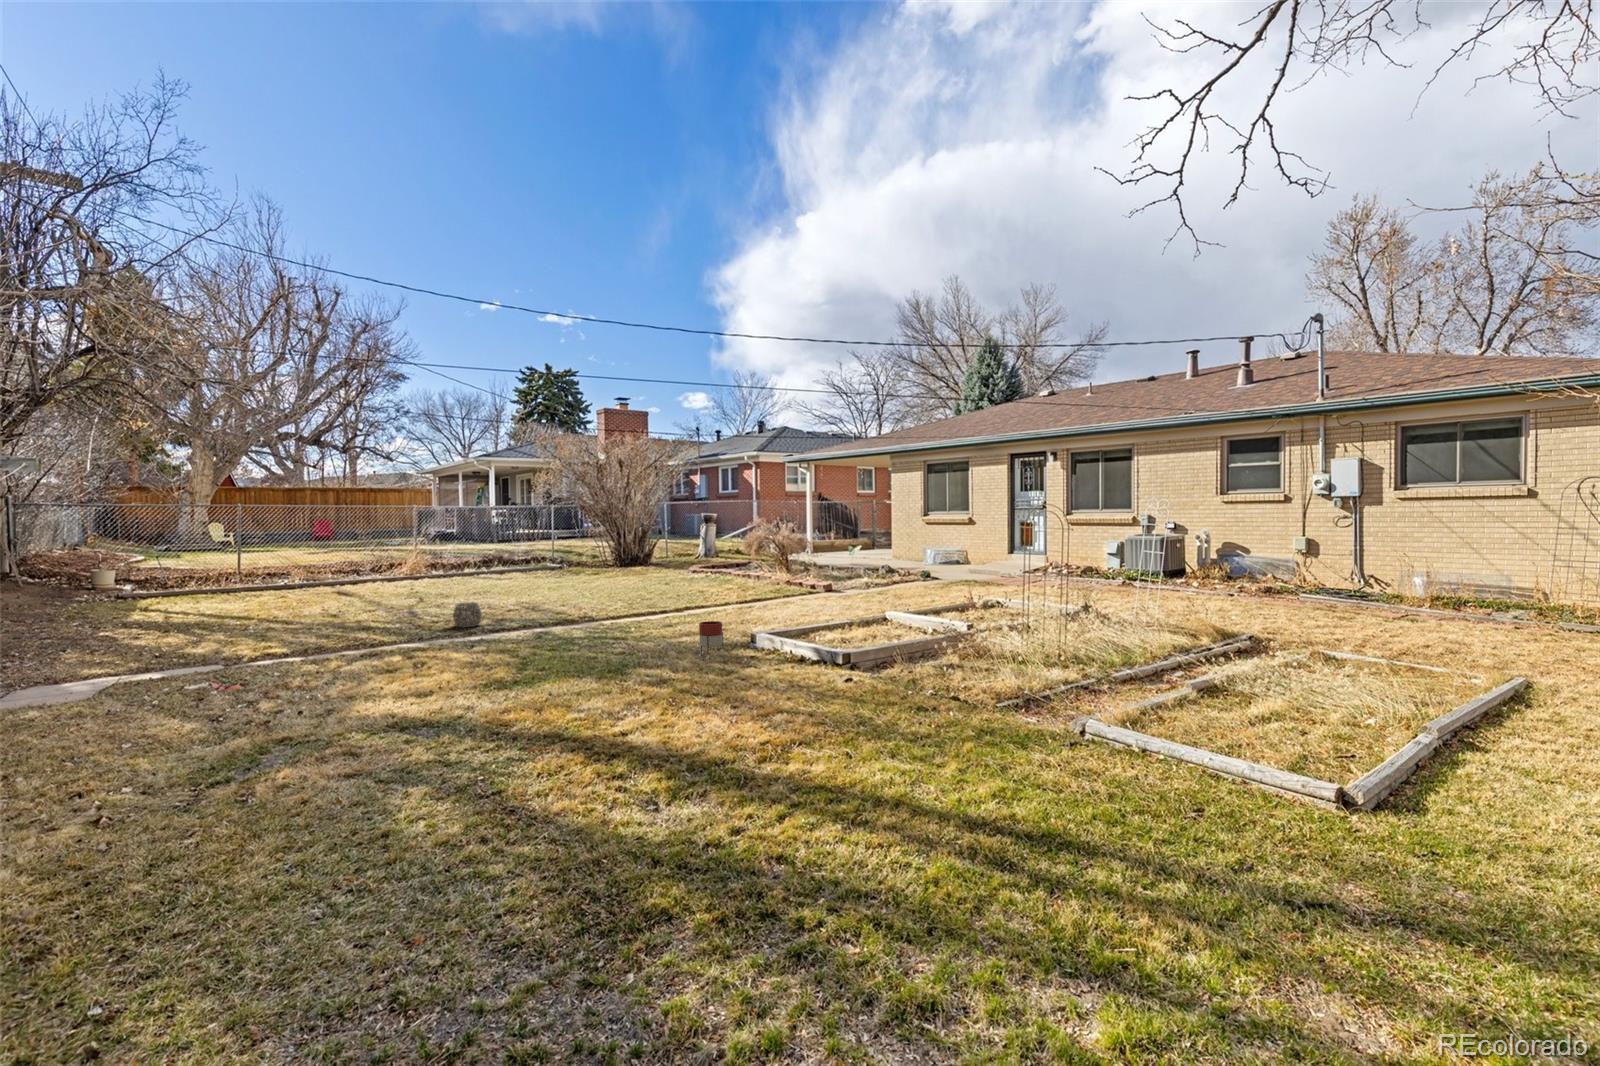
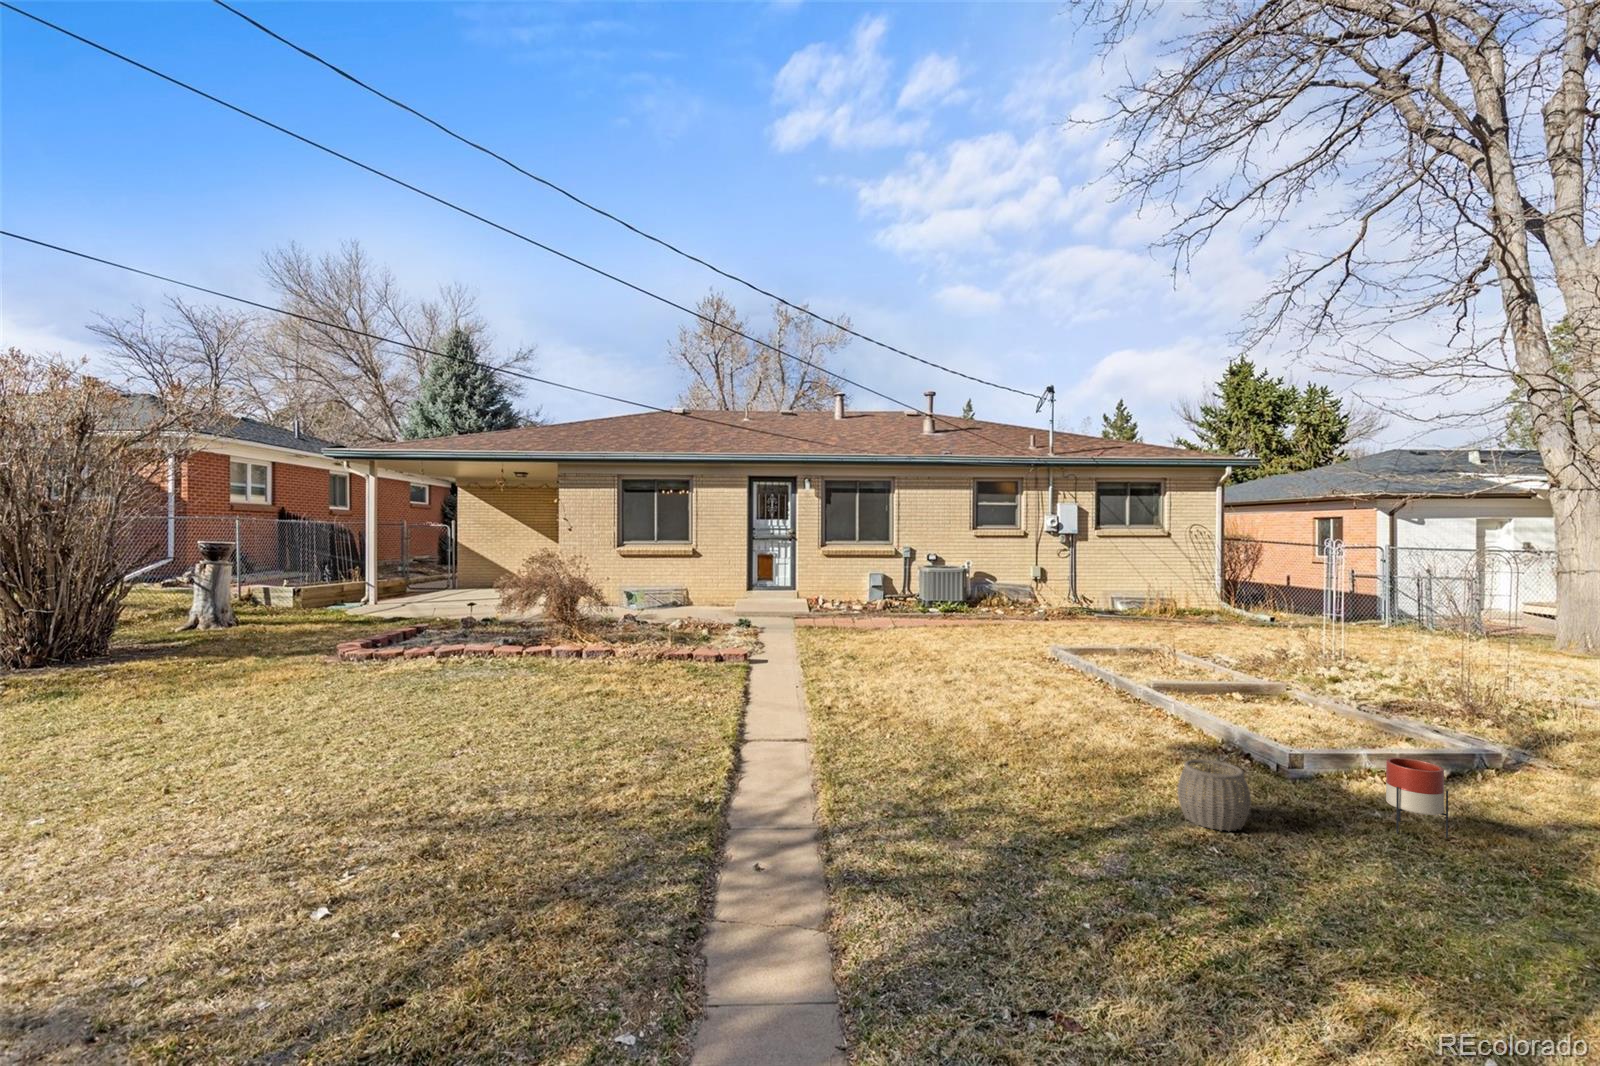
woven basket: present [453,602,482,628] -> present [1177,759,1251,831]

